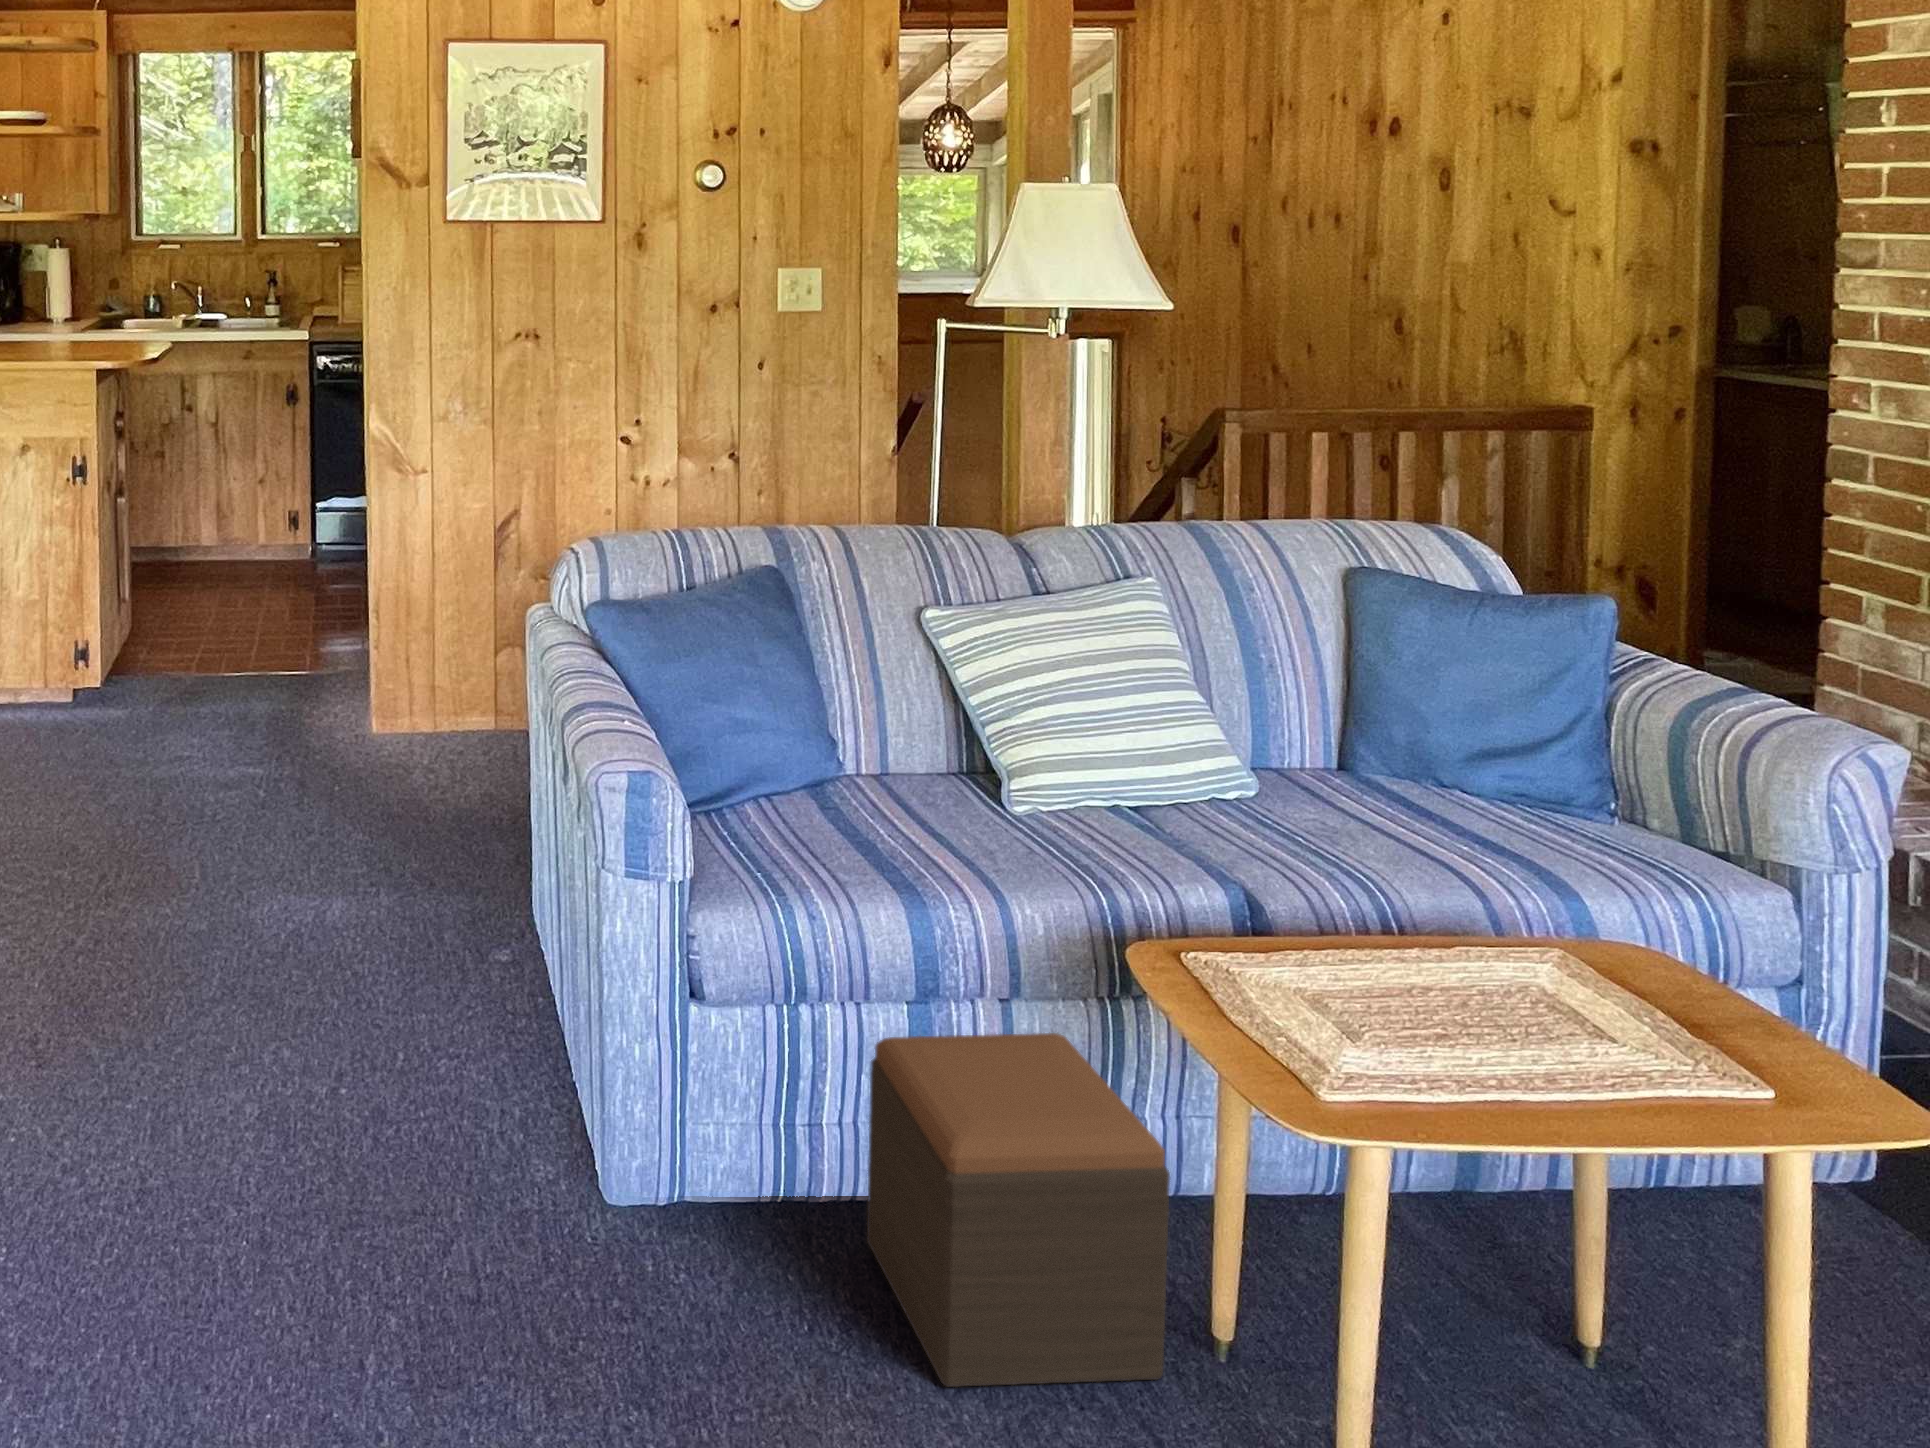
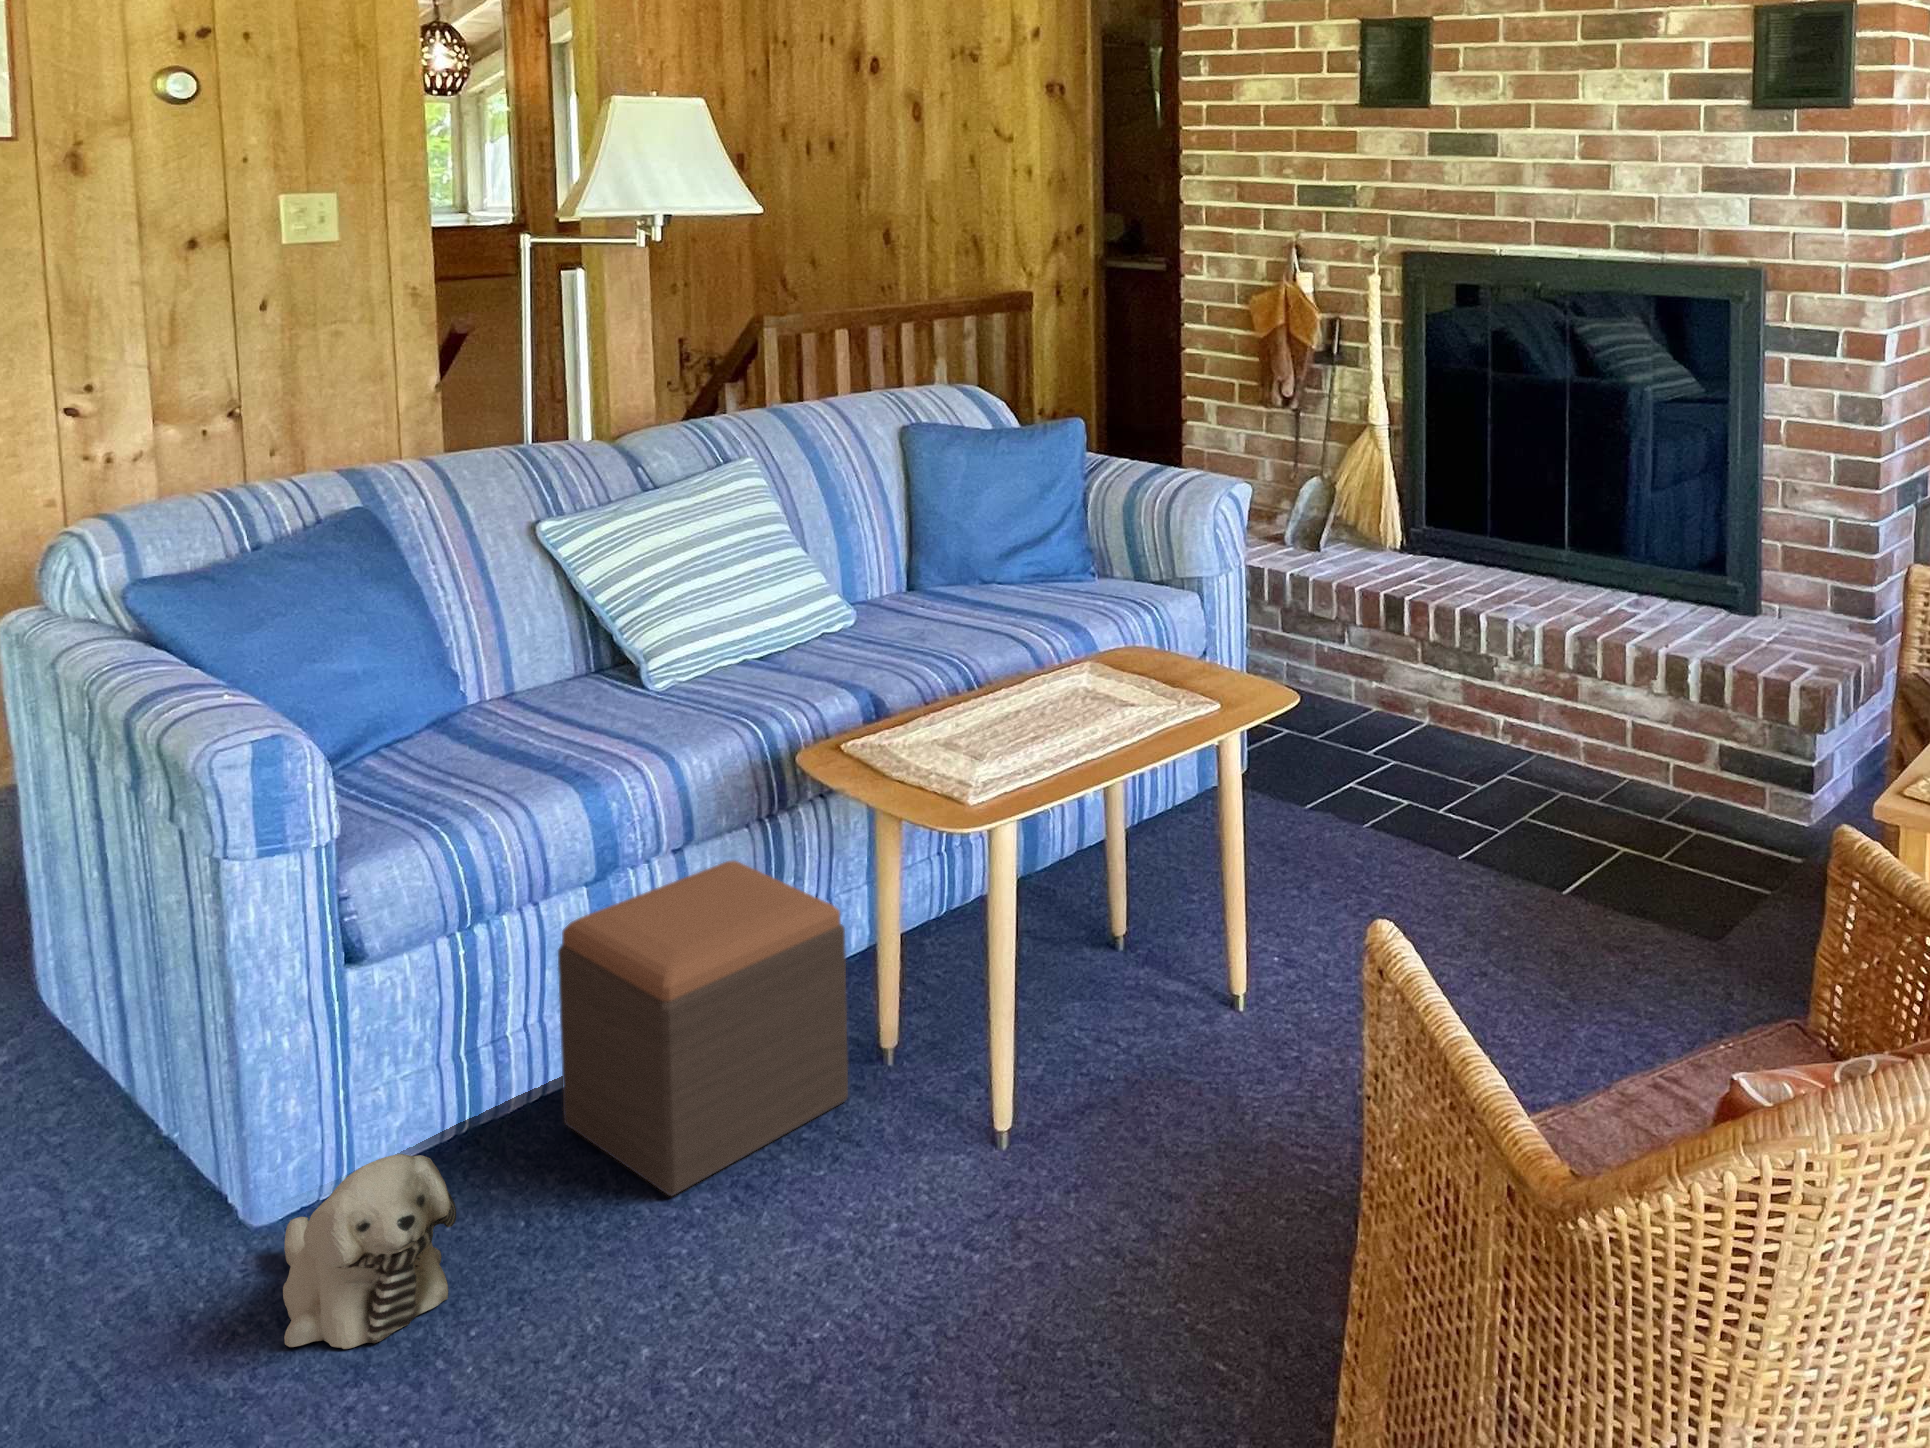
plush toy: none [599,1203,745,1380] -> present [283,1154,456,1349]

